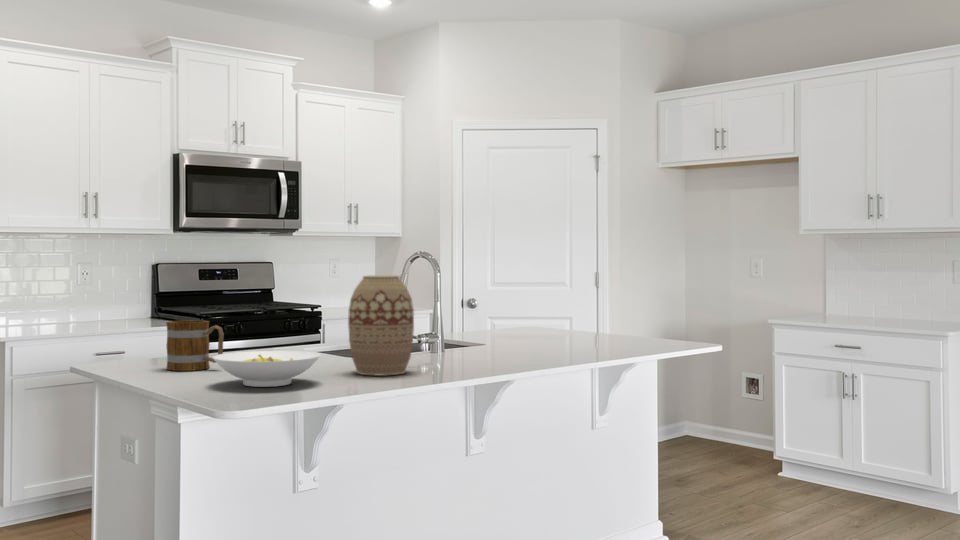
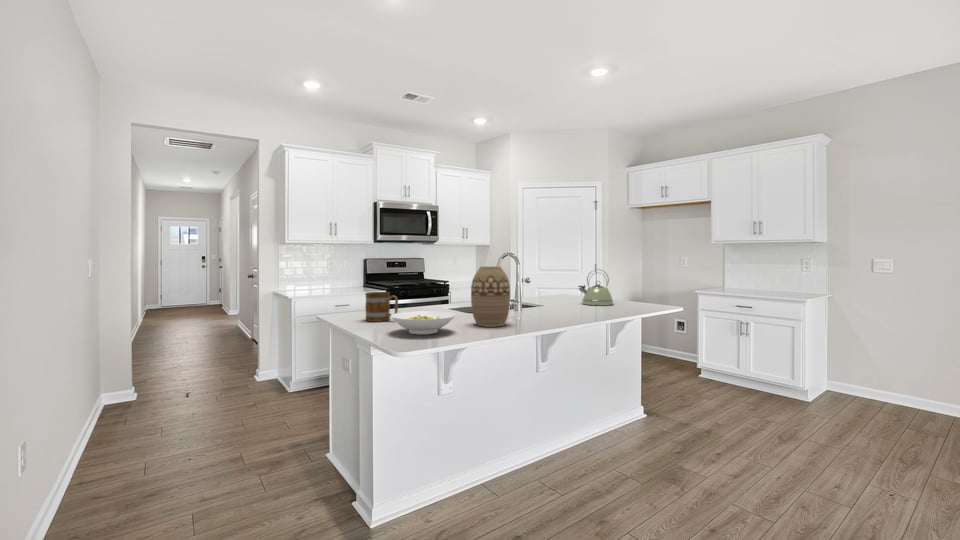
kettle: none [545,281,607,344] -> present [578,271,613,306]

